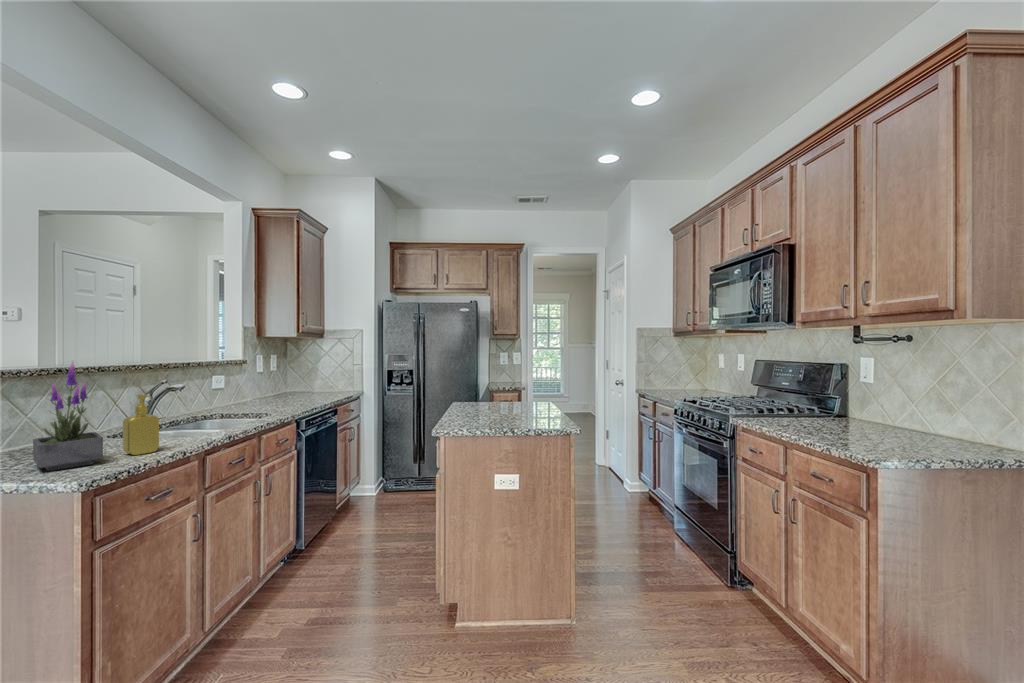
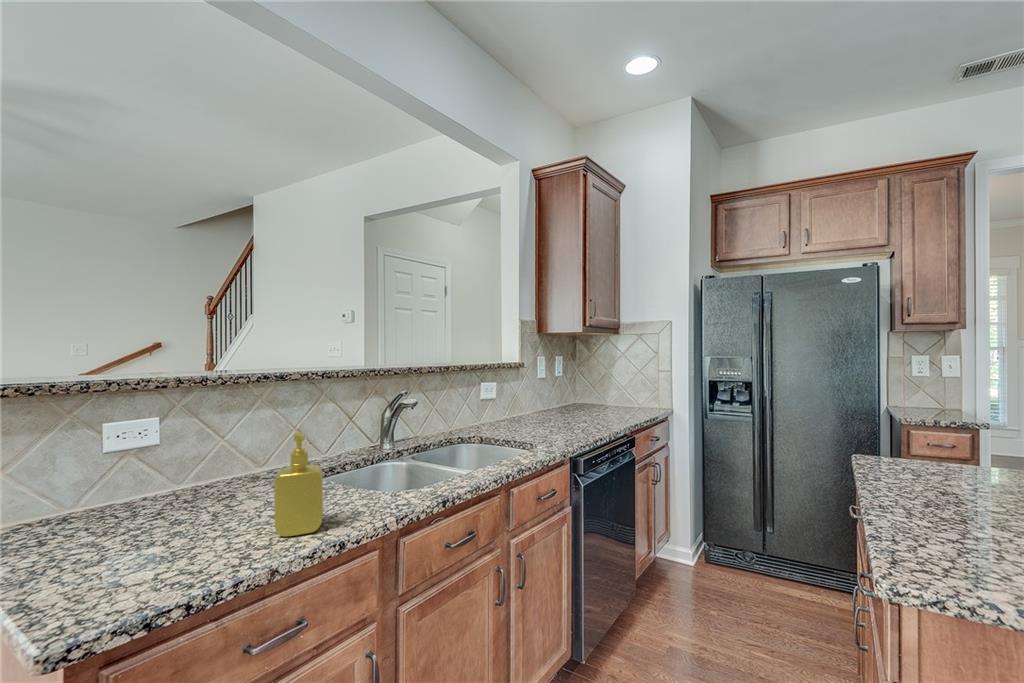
potted plant: present [33,362,103,471] -> none [128,378,246,561]

